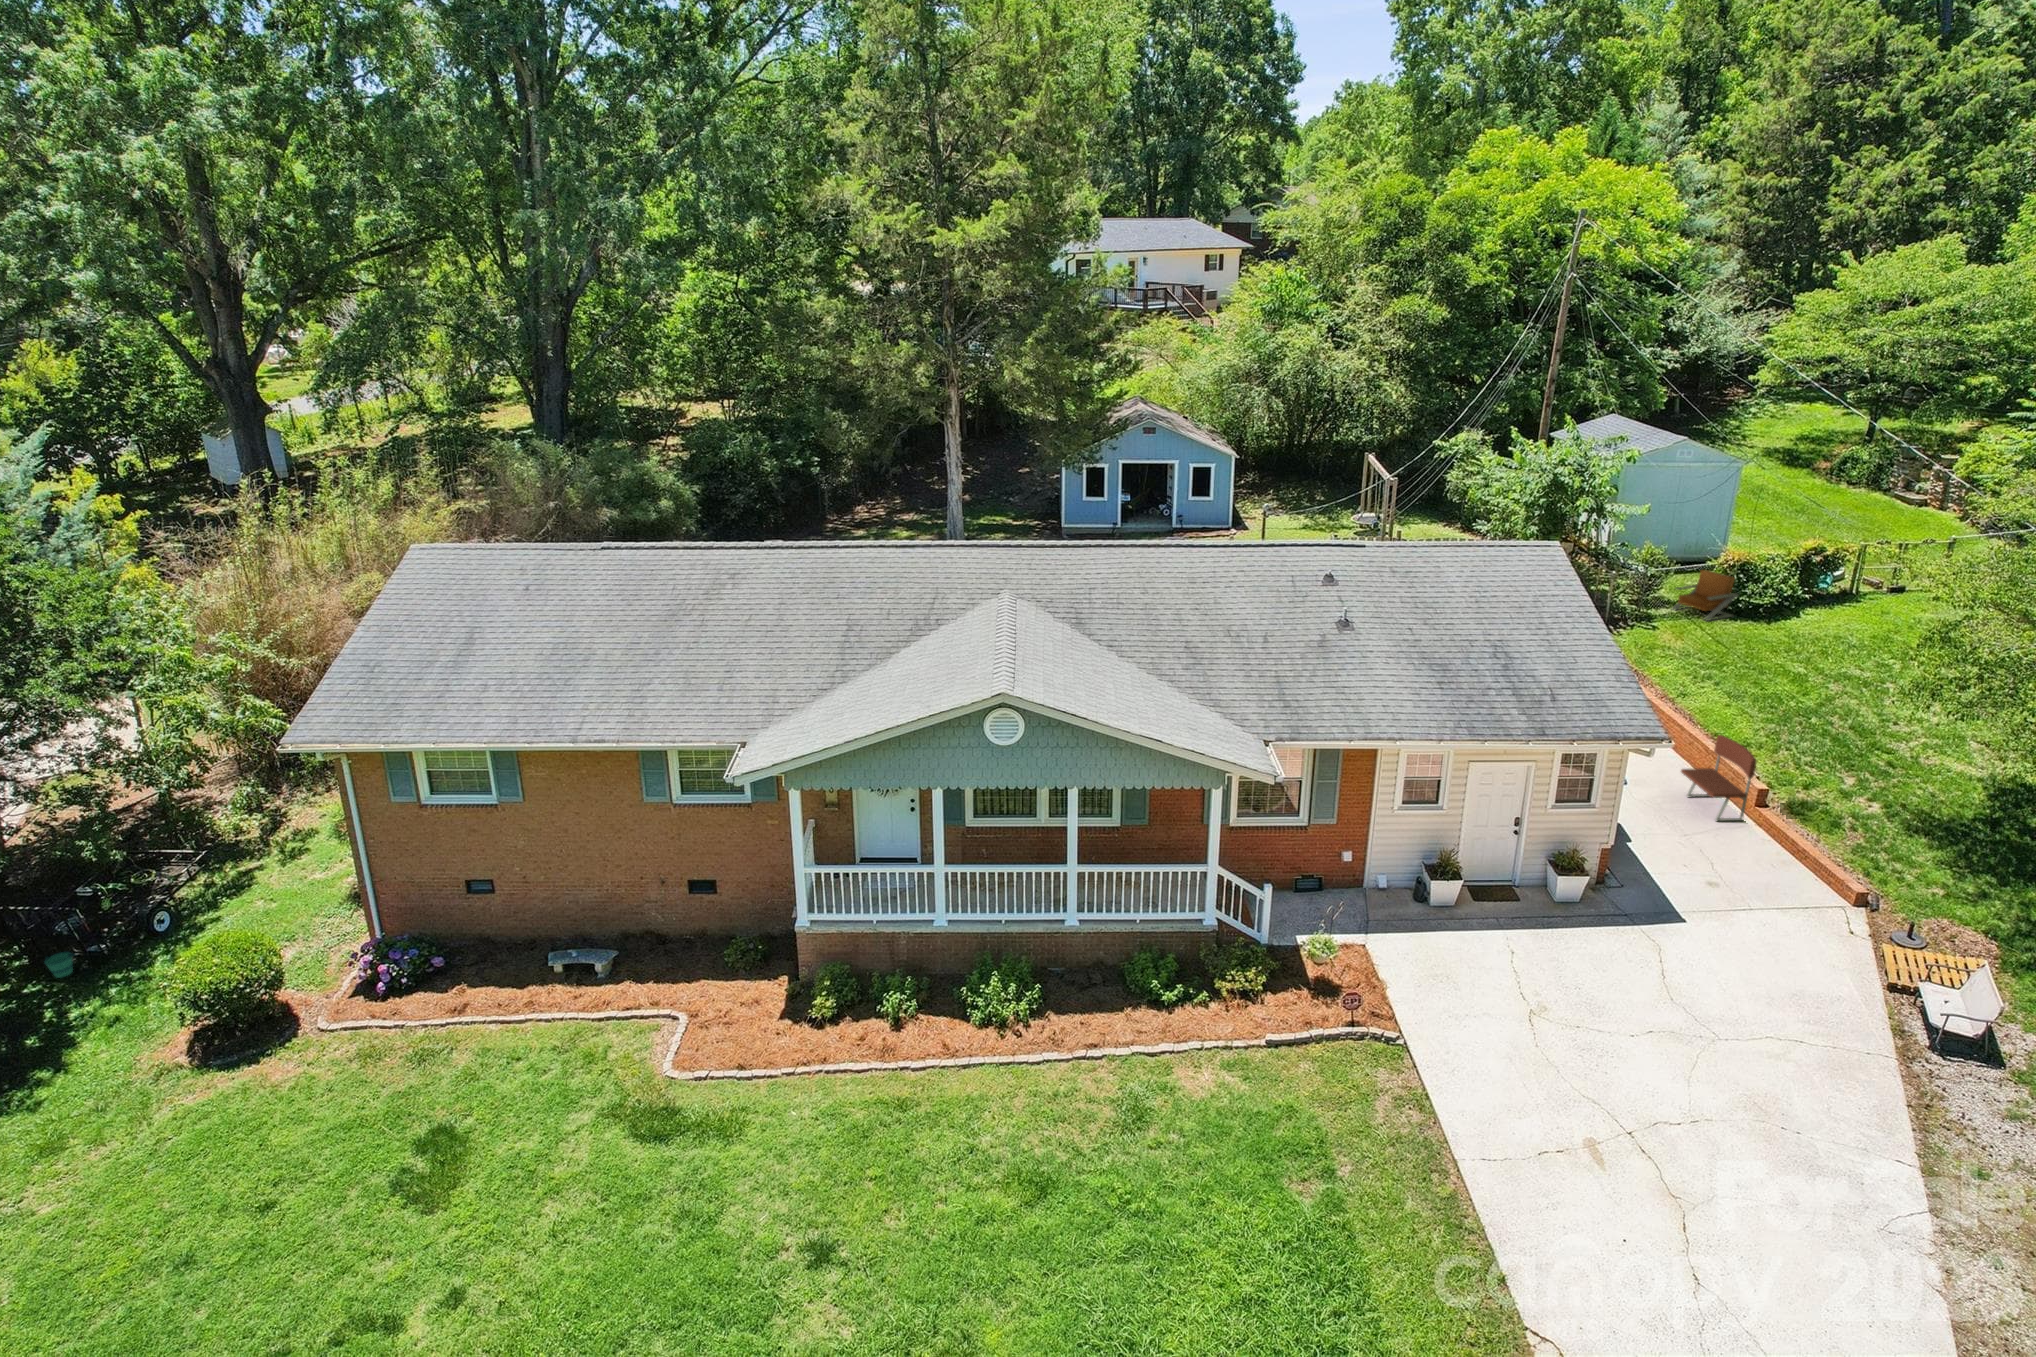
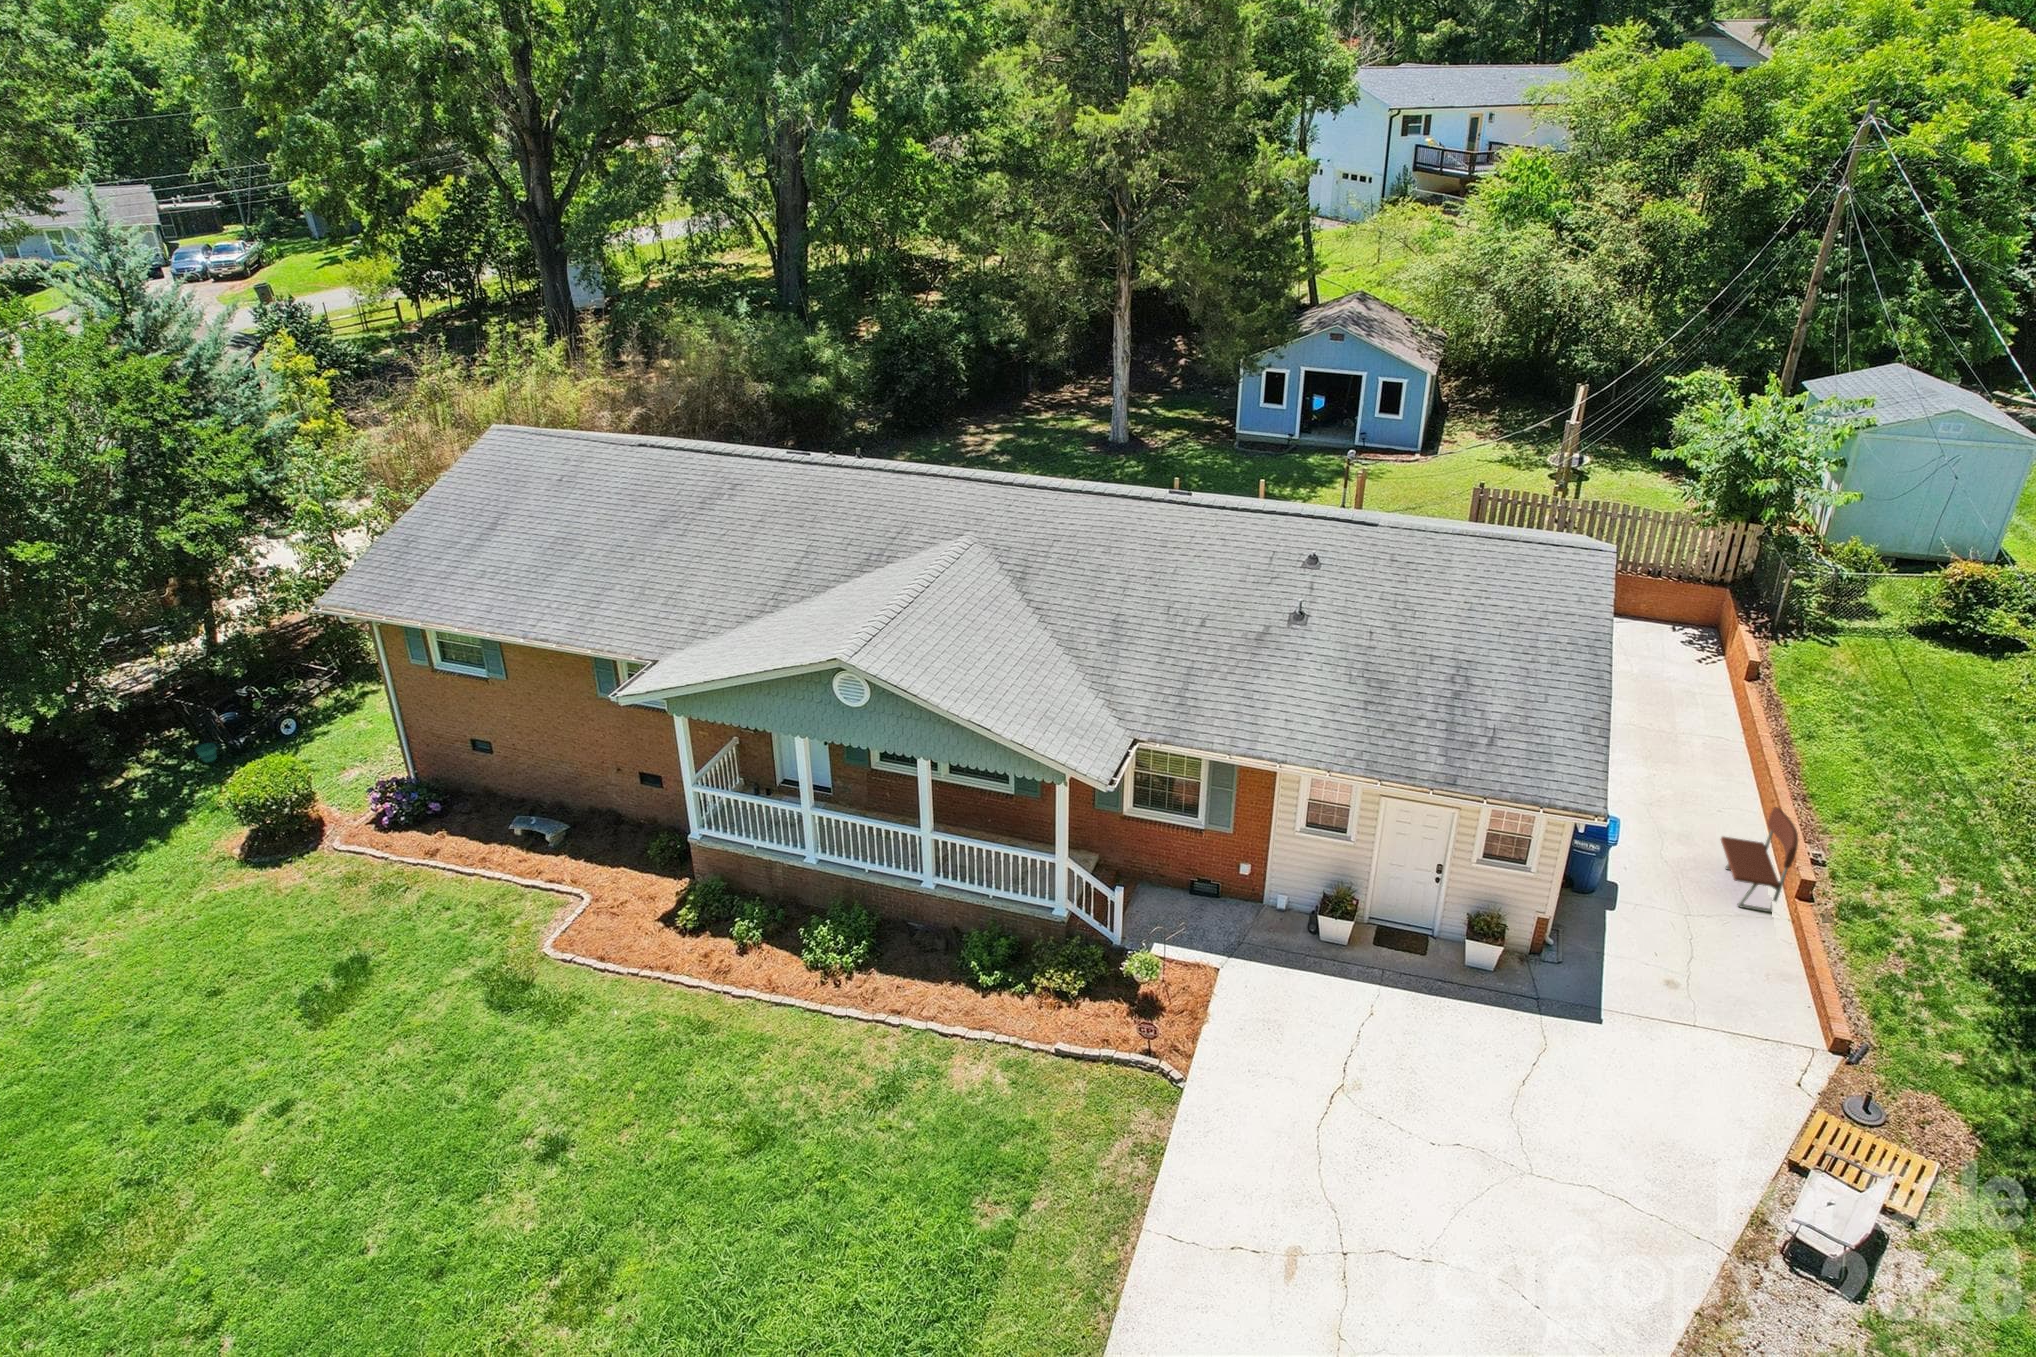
lounge chair: present [1672,570,1738,621] -> none [1870,581,1962,646]

